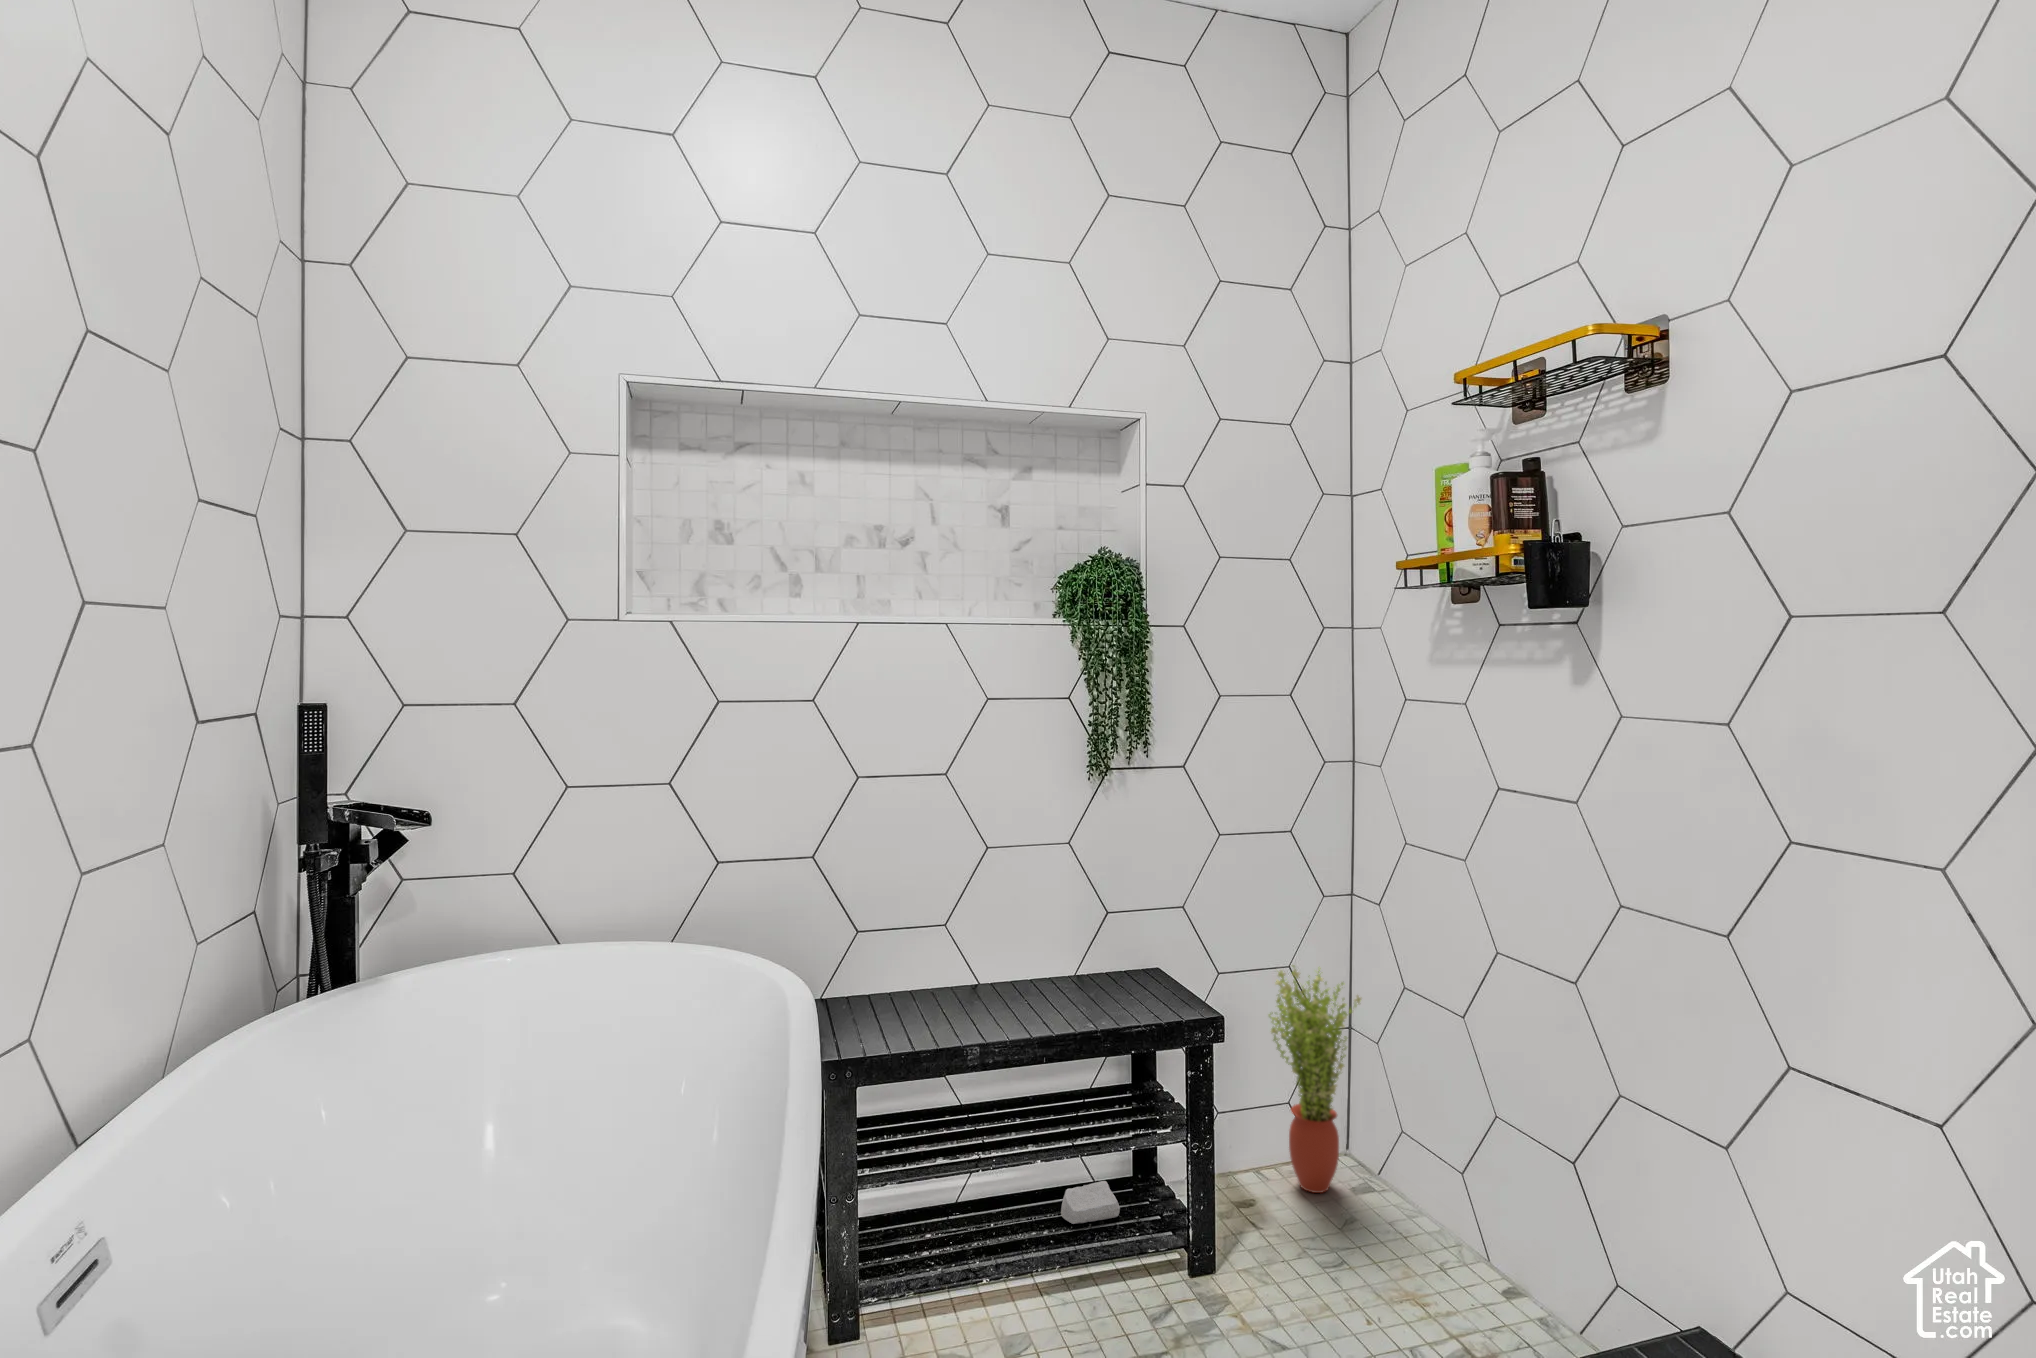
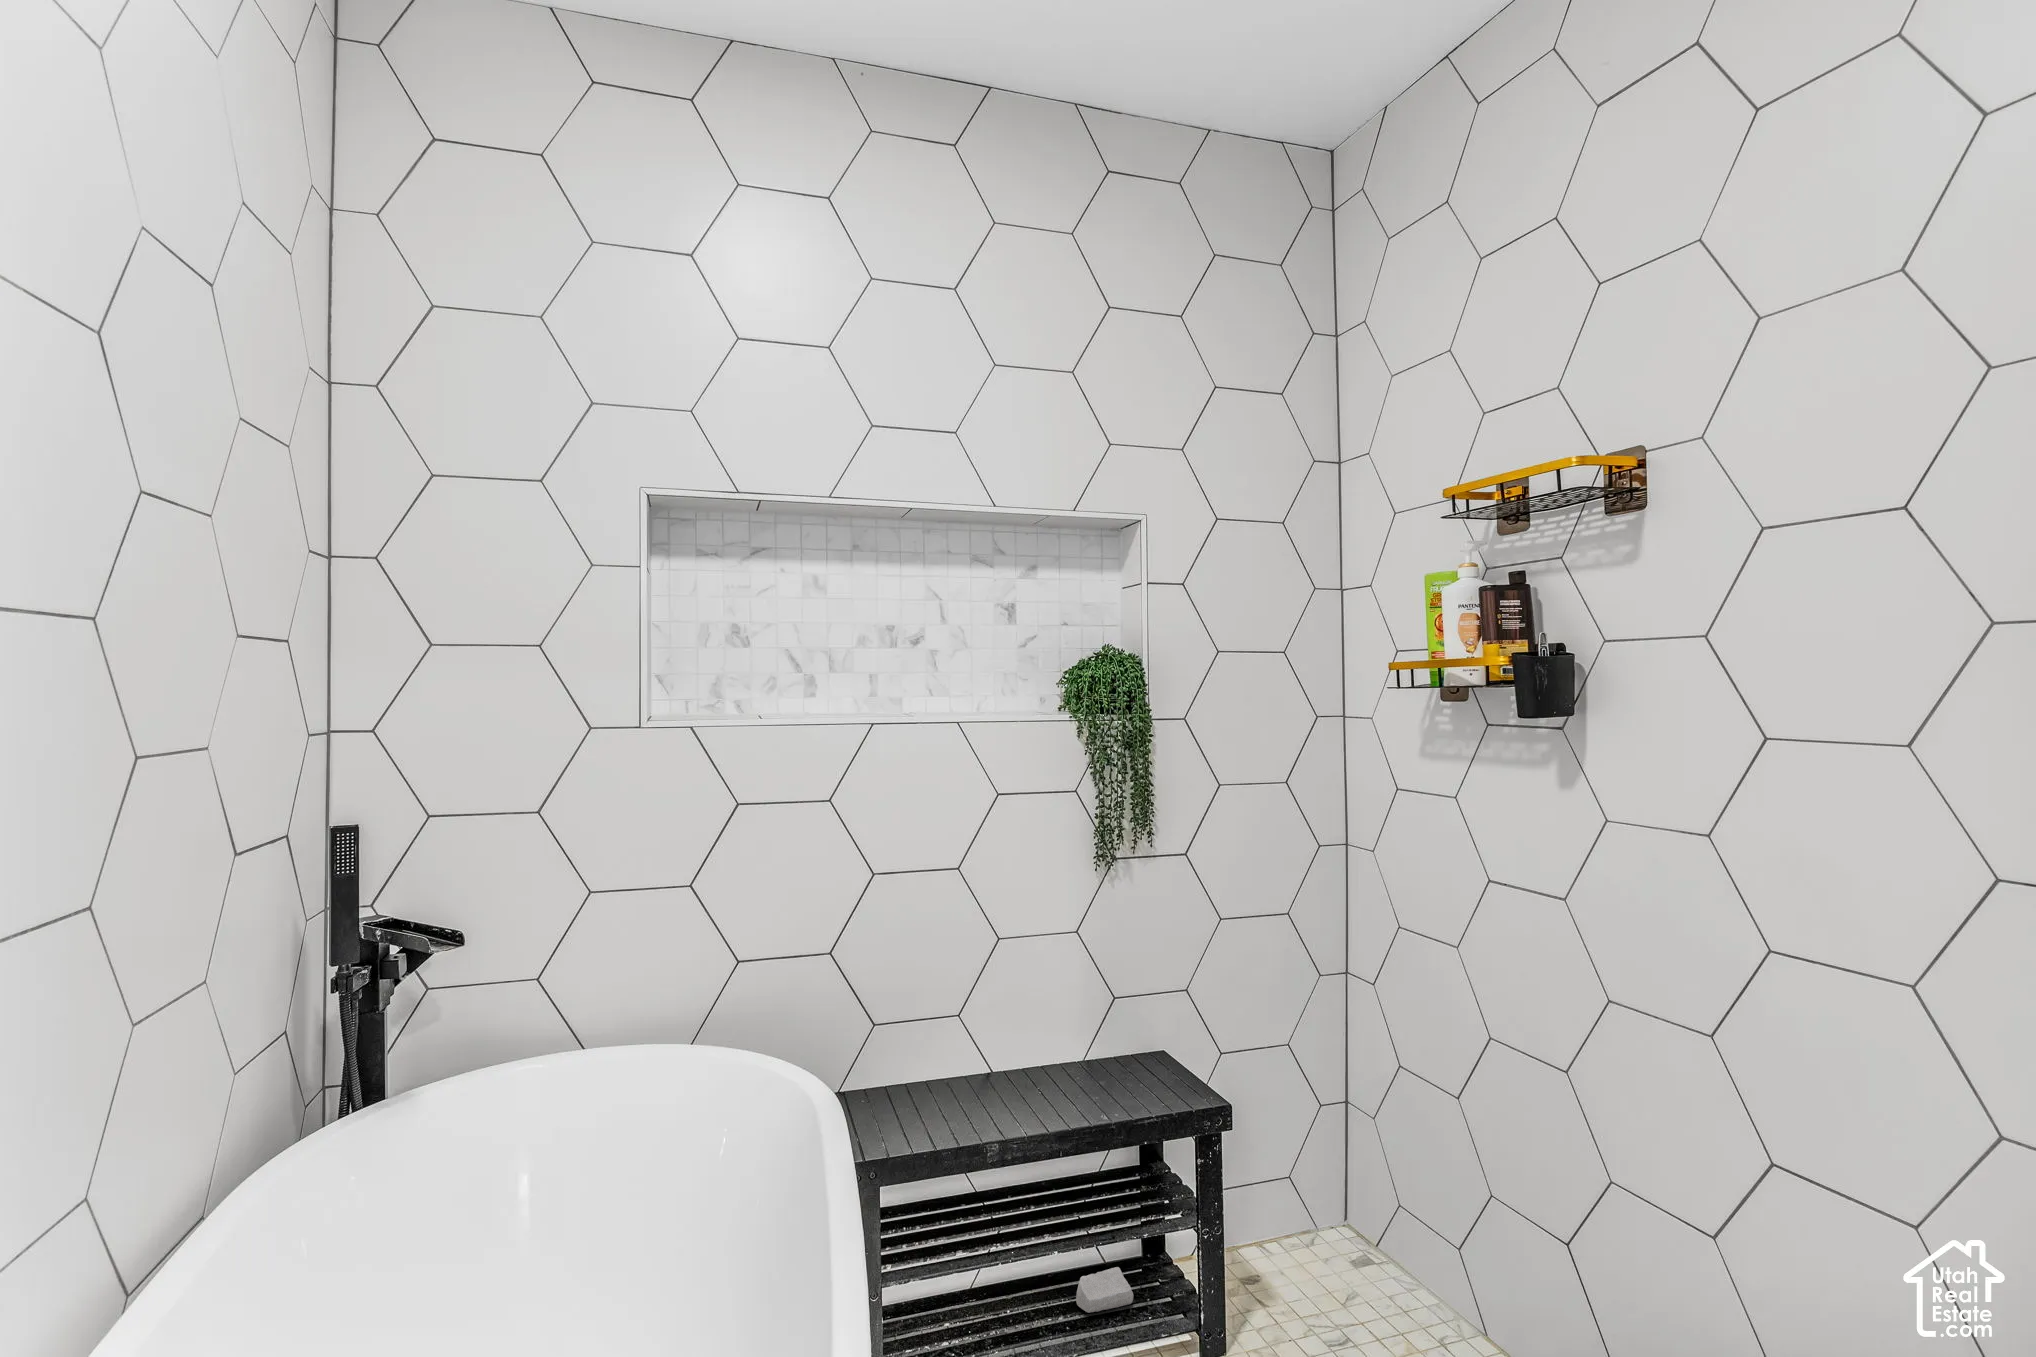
potted plant: present [1269,965,1361,1193] -> none [1270,1044,1360,1268]

